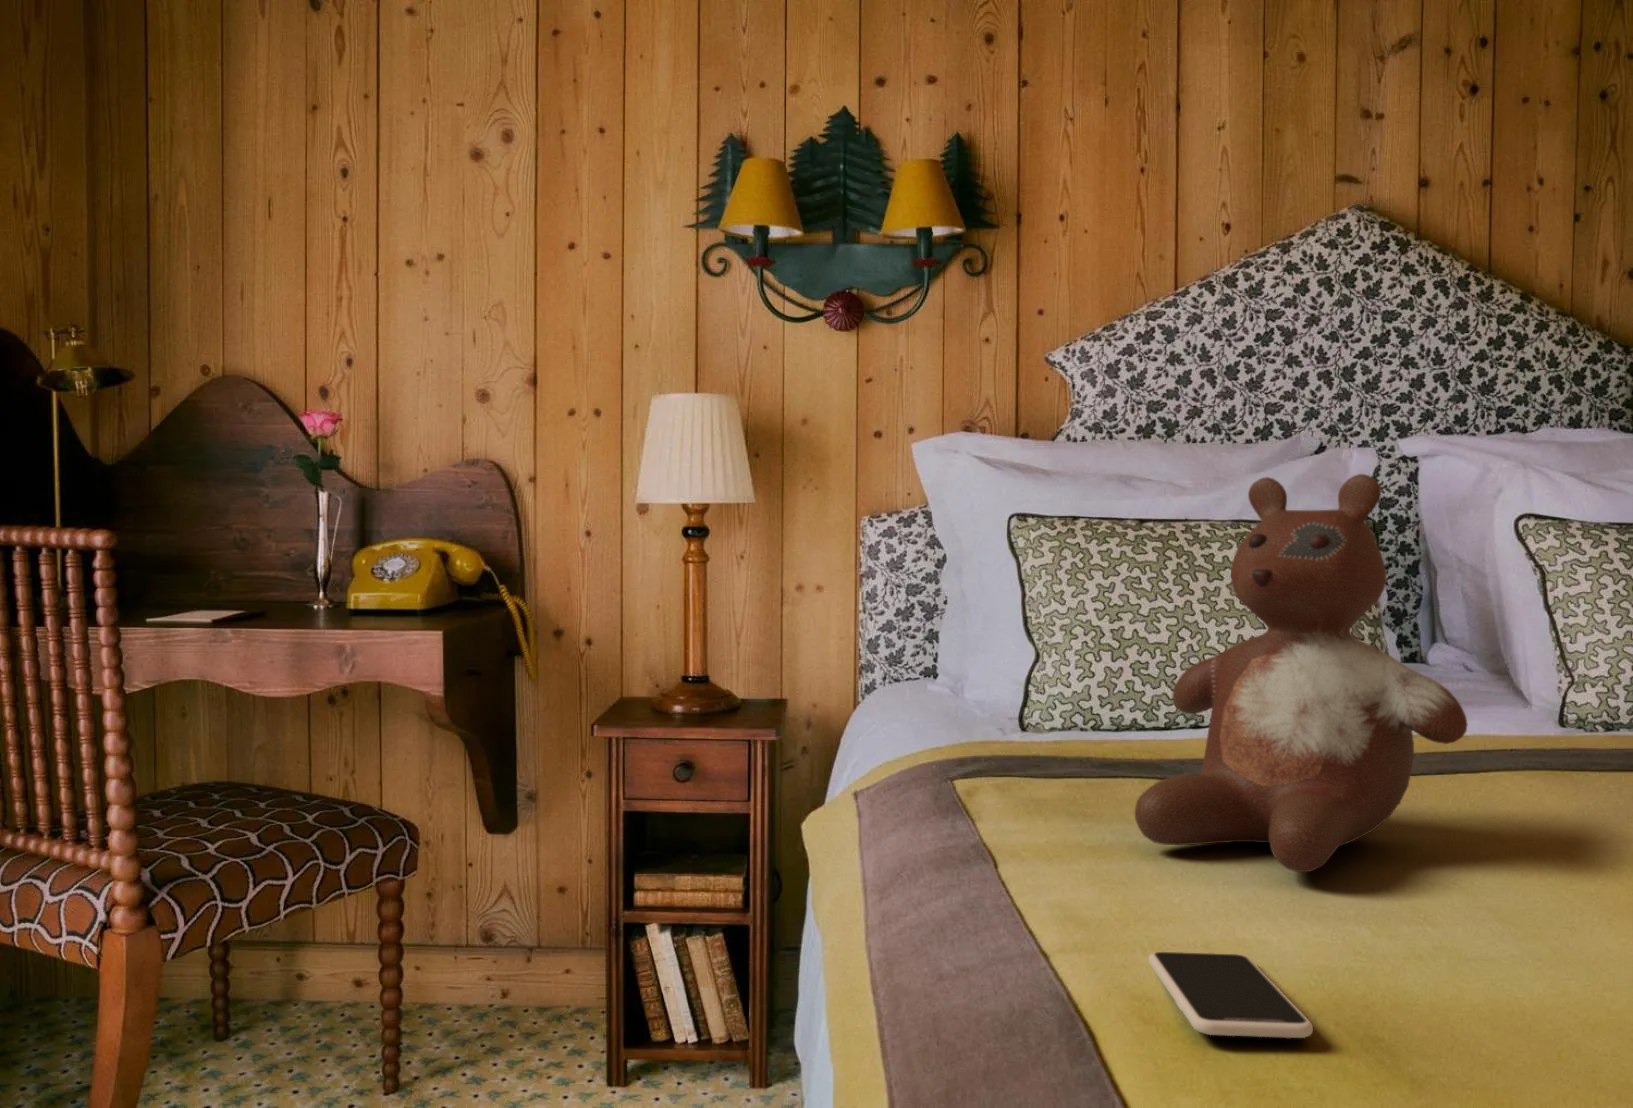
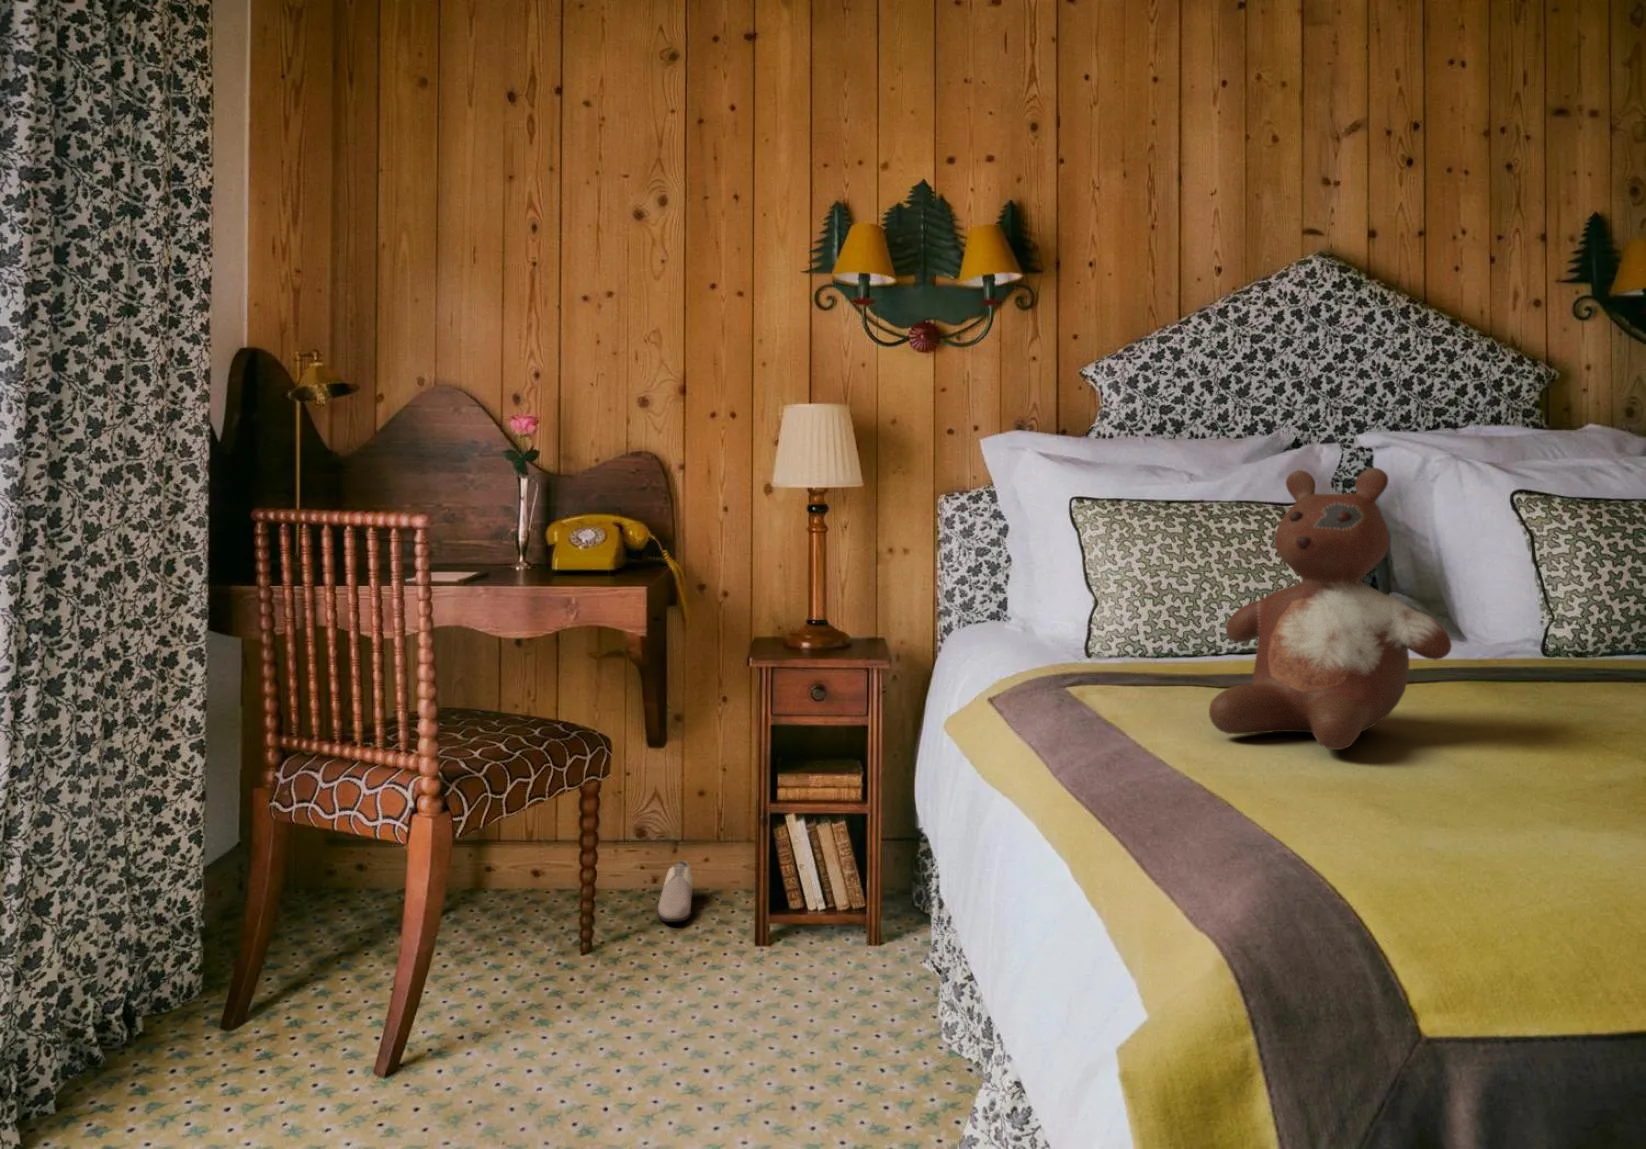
smartphone: present [1149,952,1313,1038] -> none [1249,799,1379,847]
shoe: none [483,986,537,1070] -> present [658,861,693,922]

